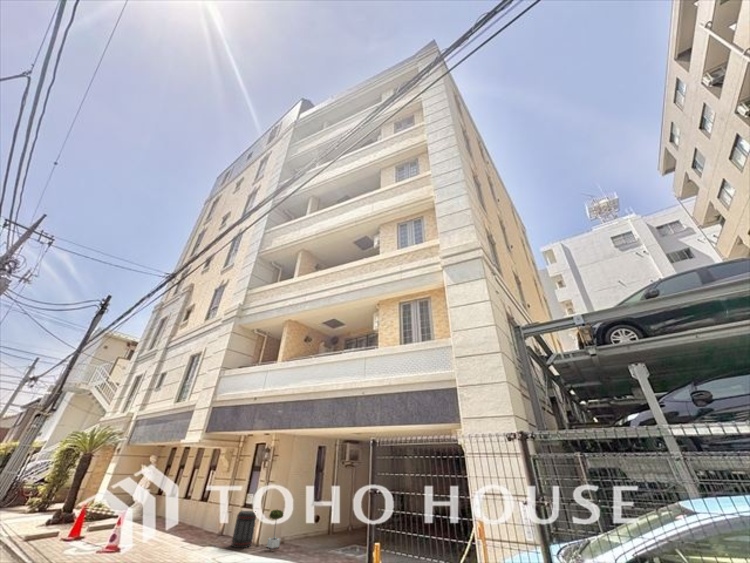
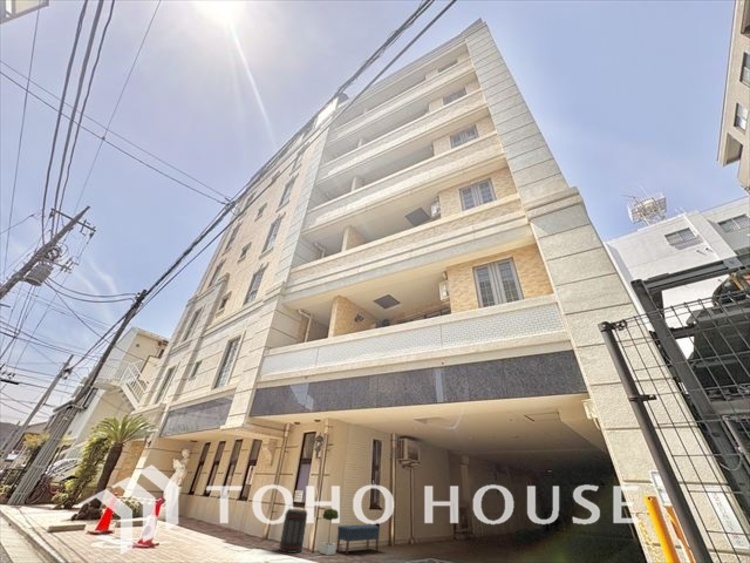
bench: none [282,519,321,547] -> present [336,524,380,554]

